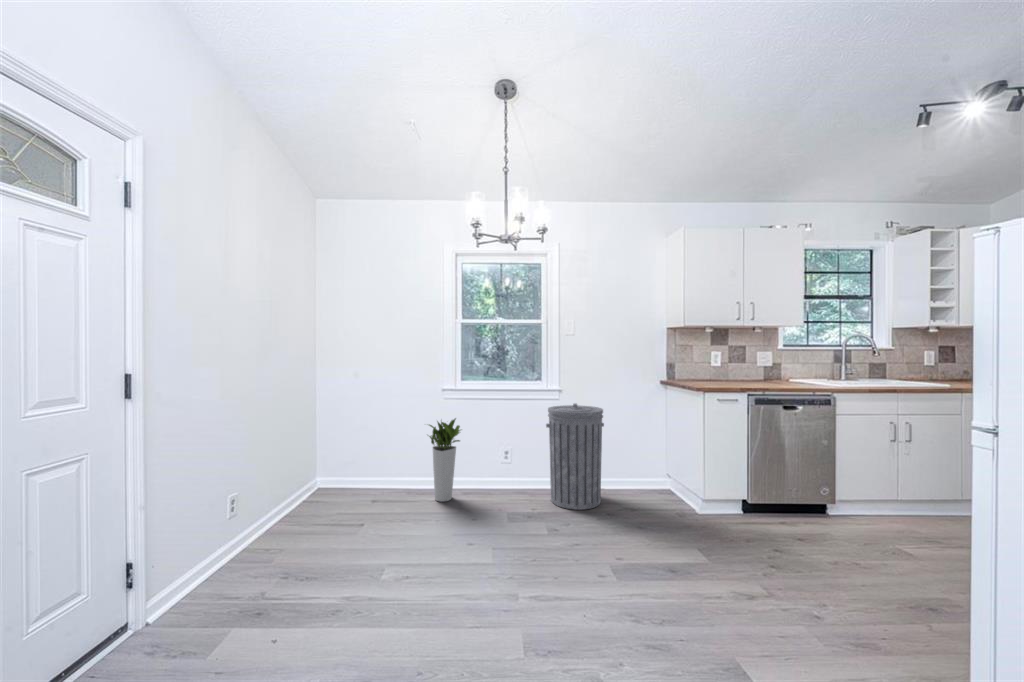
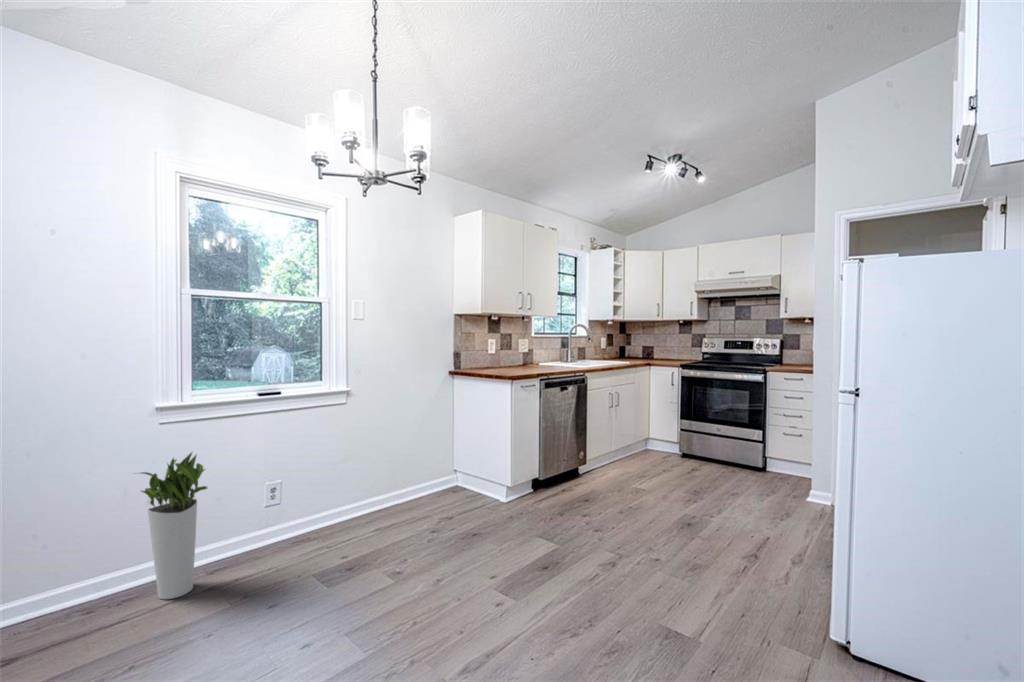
trash can: present [546,403,604,510] -> none [343,406,415,540]

